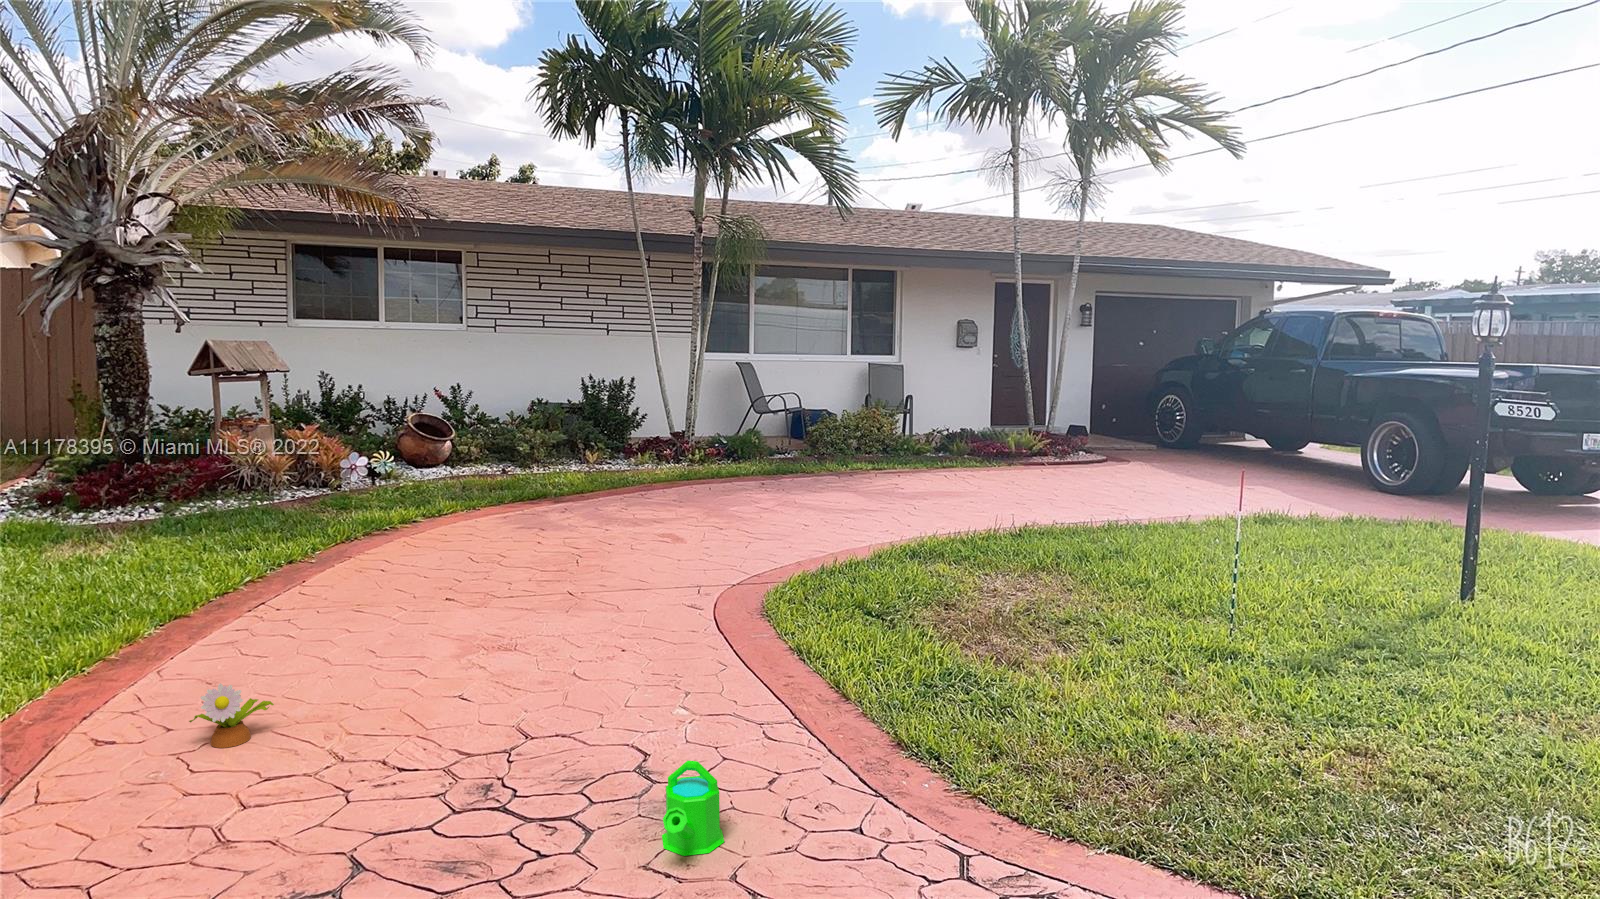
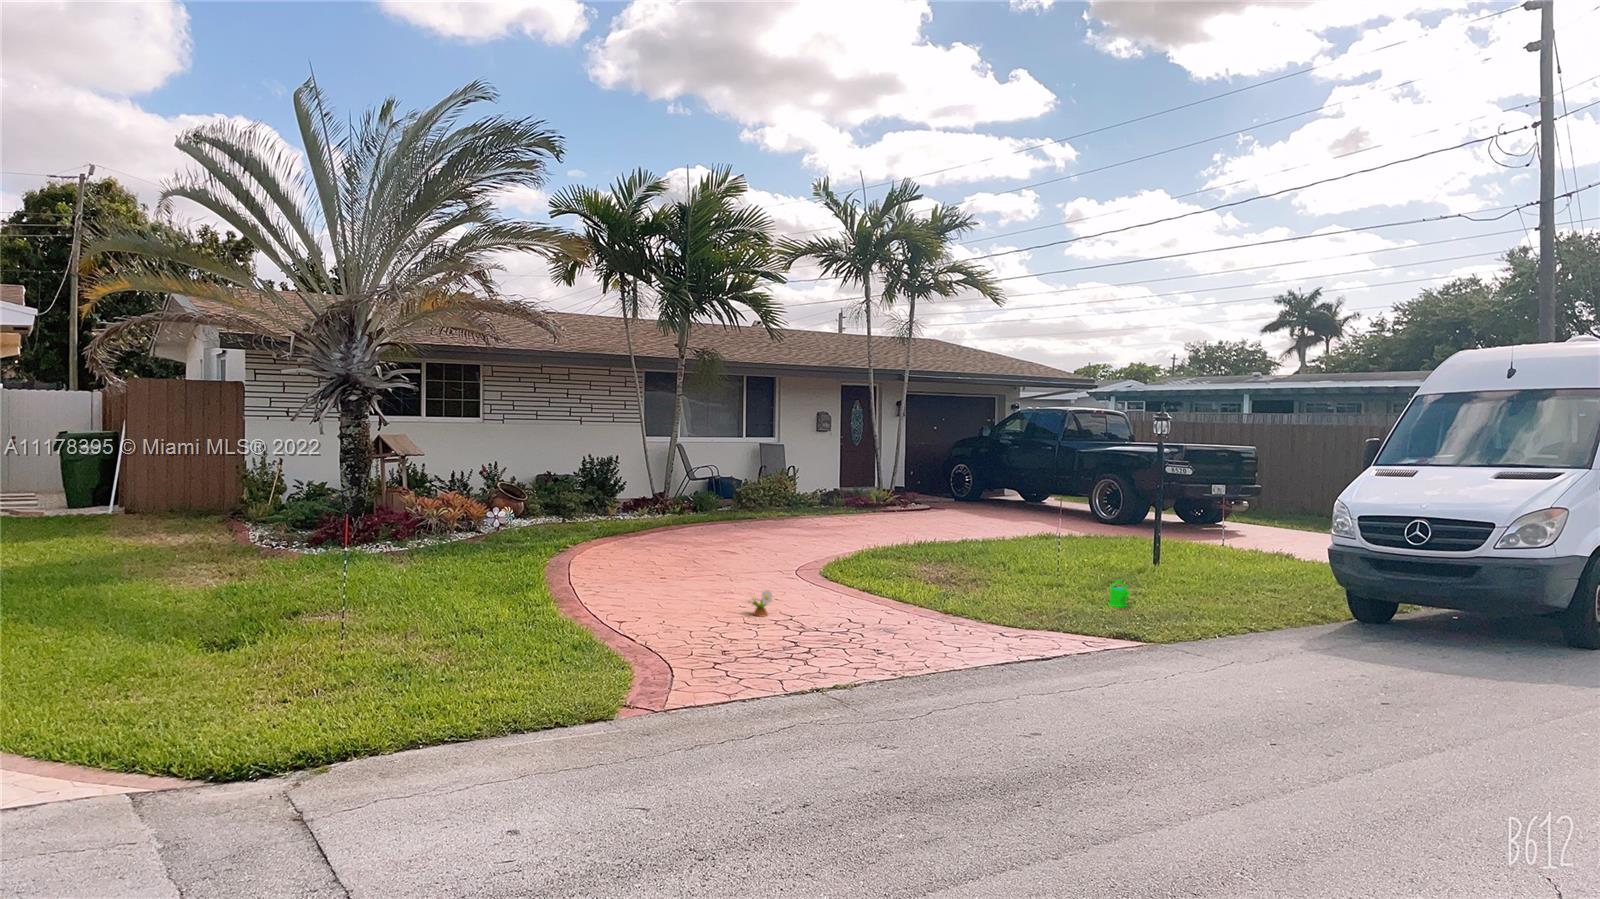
watering can: present [662,760,725,856] -> present [1109,580,1130,607]

